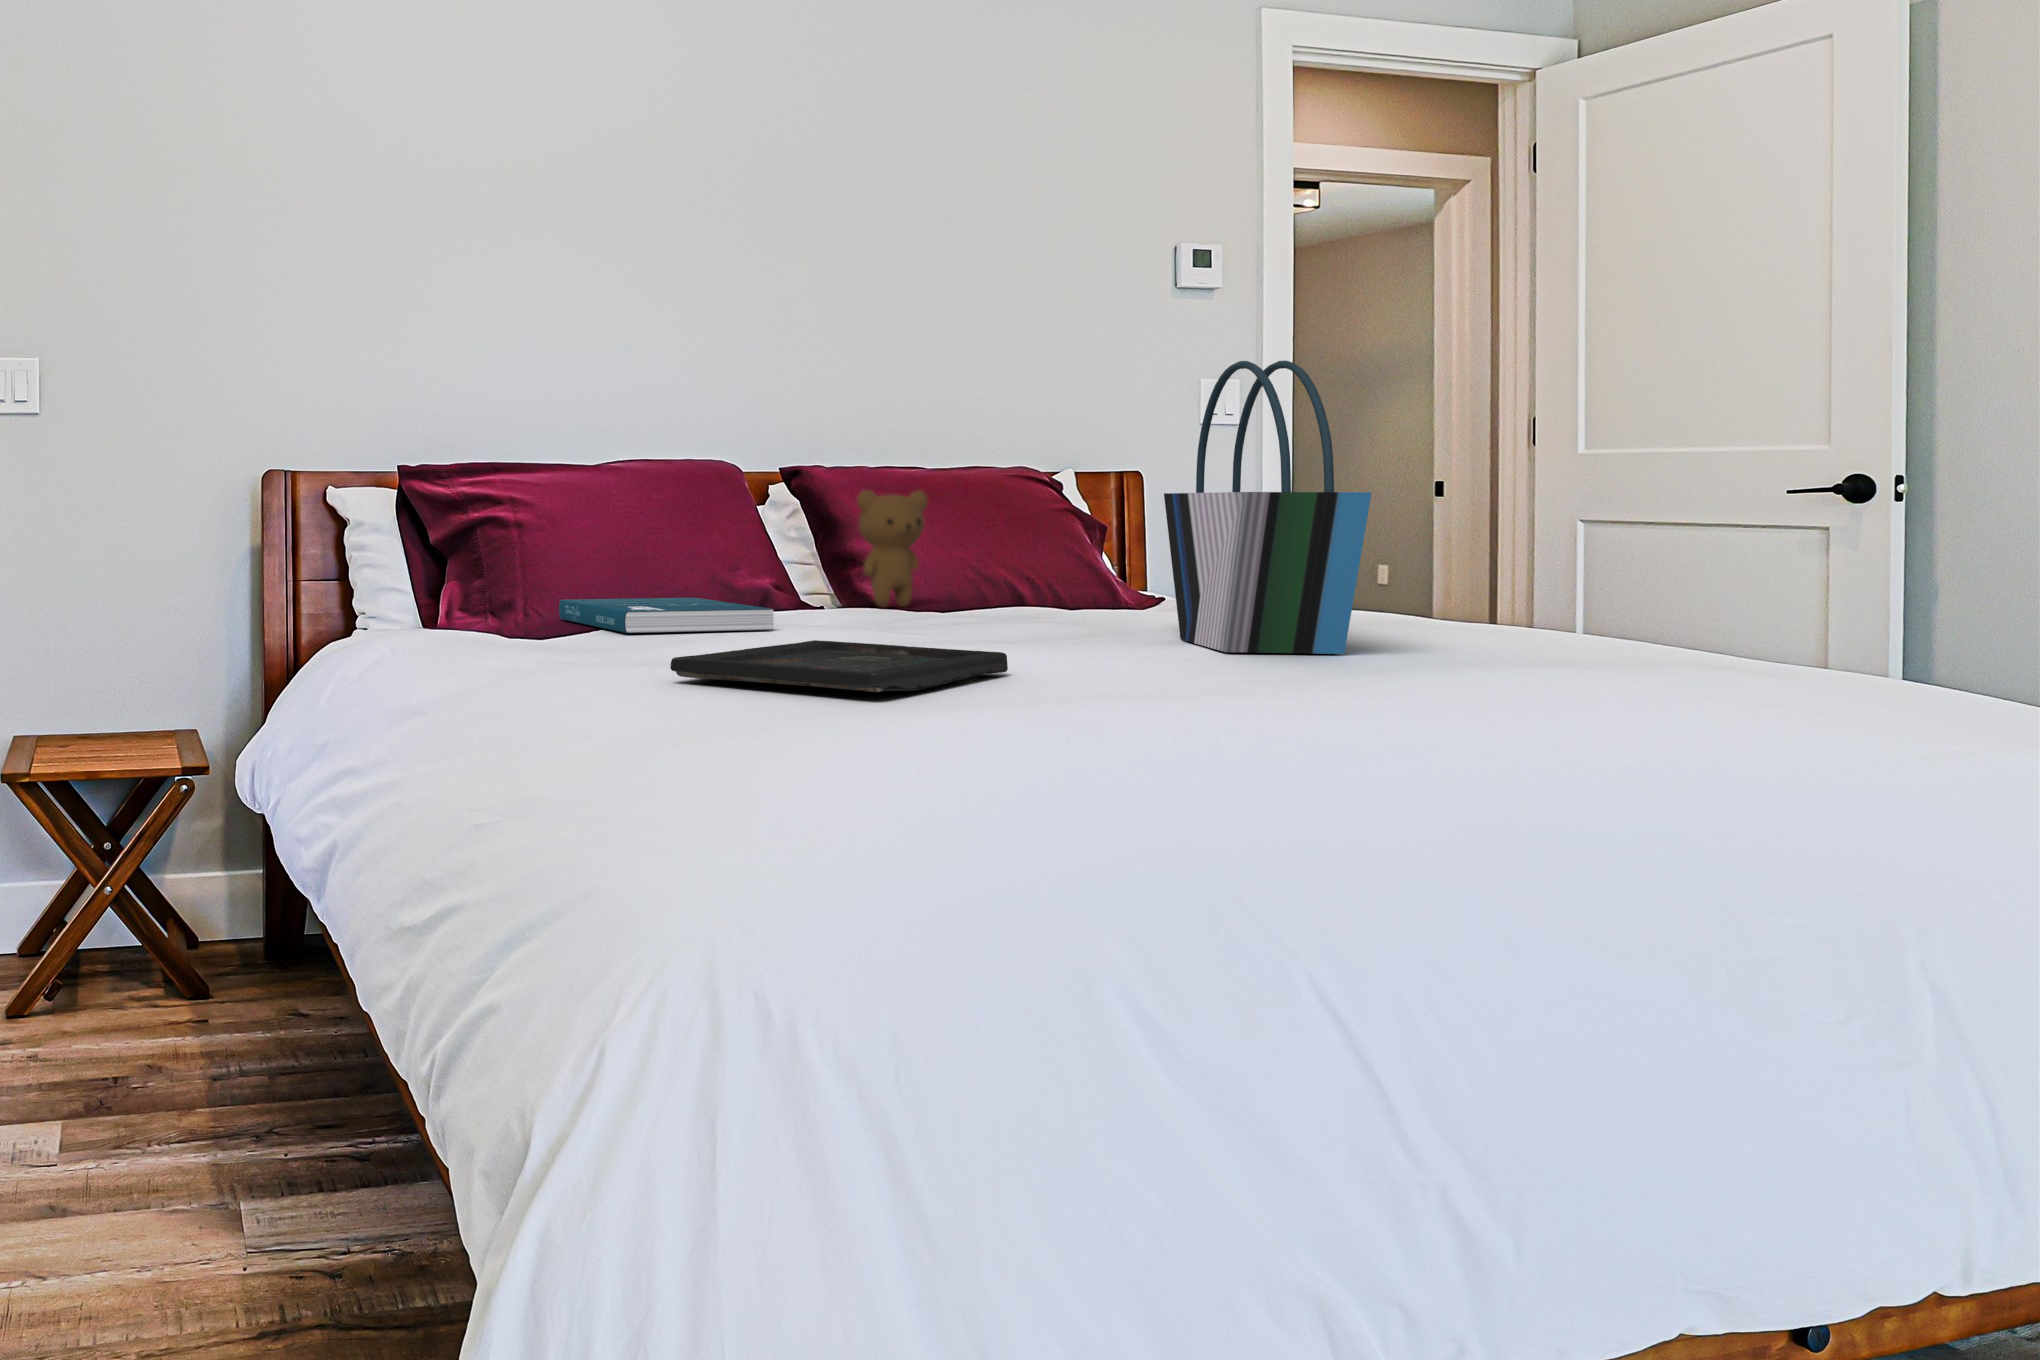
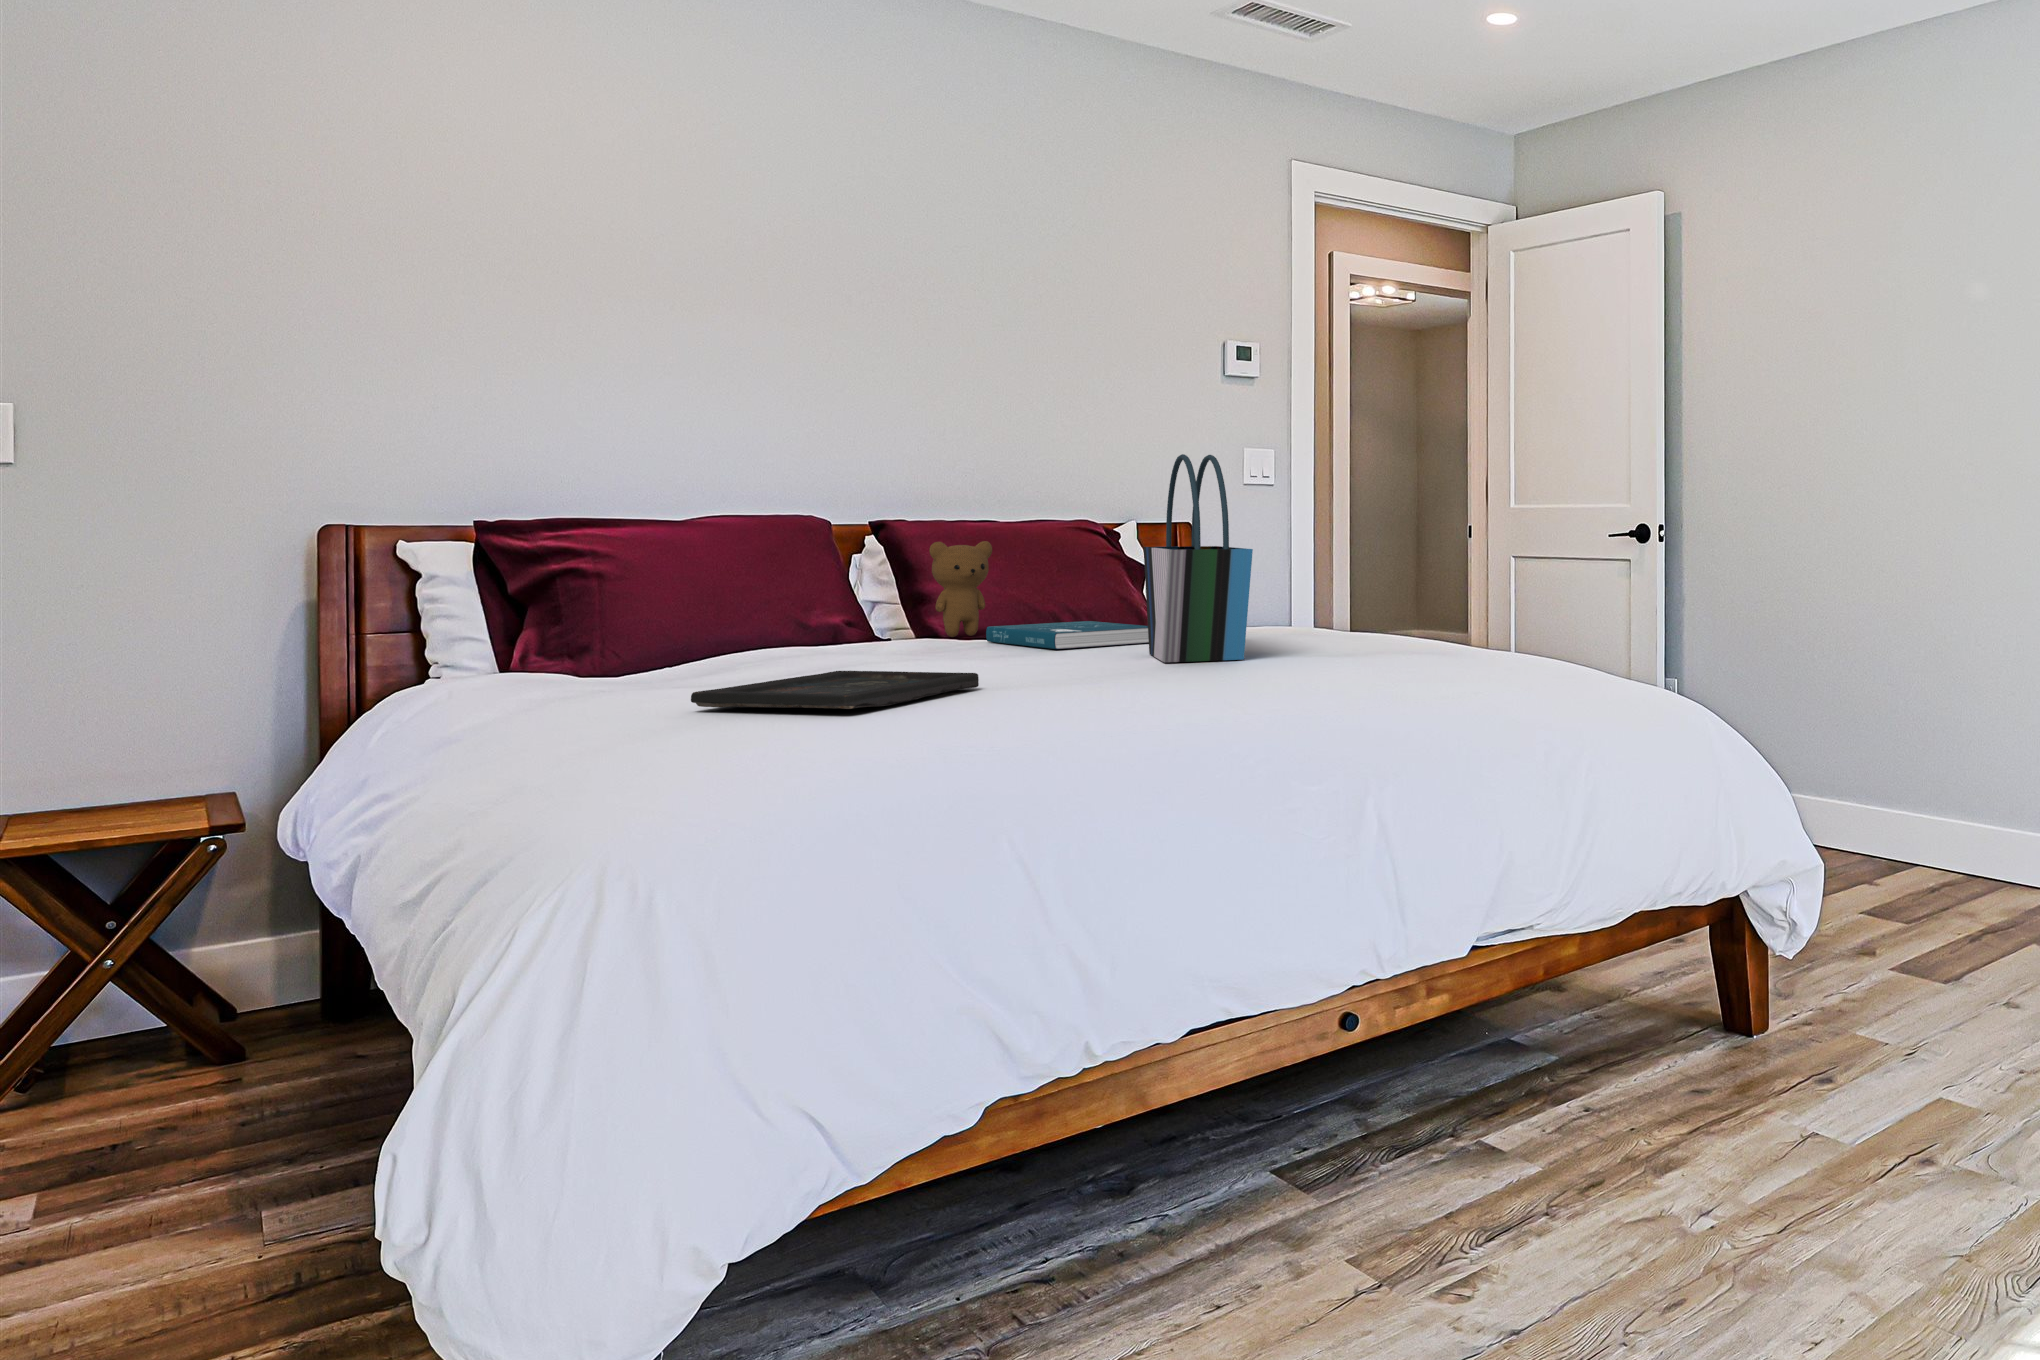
book: present [559,598,773,633] -> present [986,621,1149,649]

